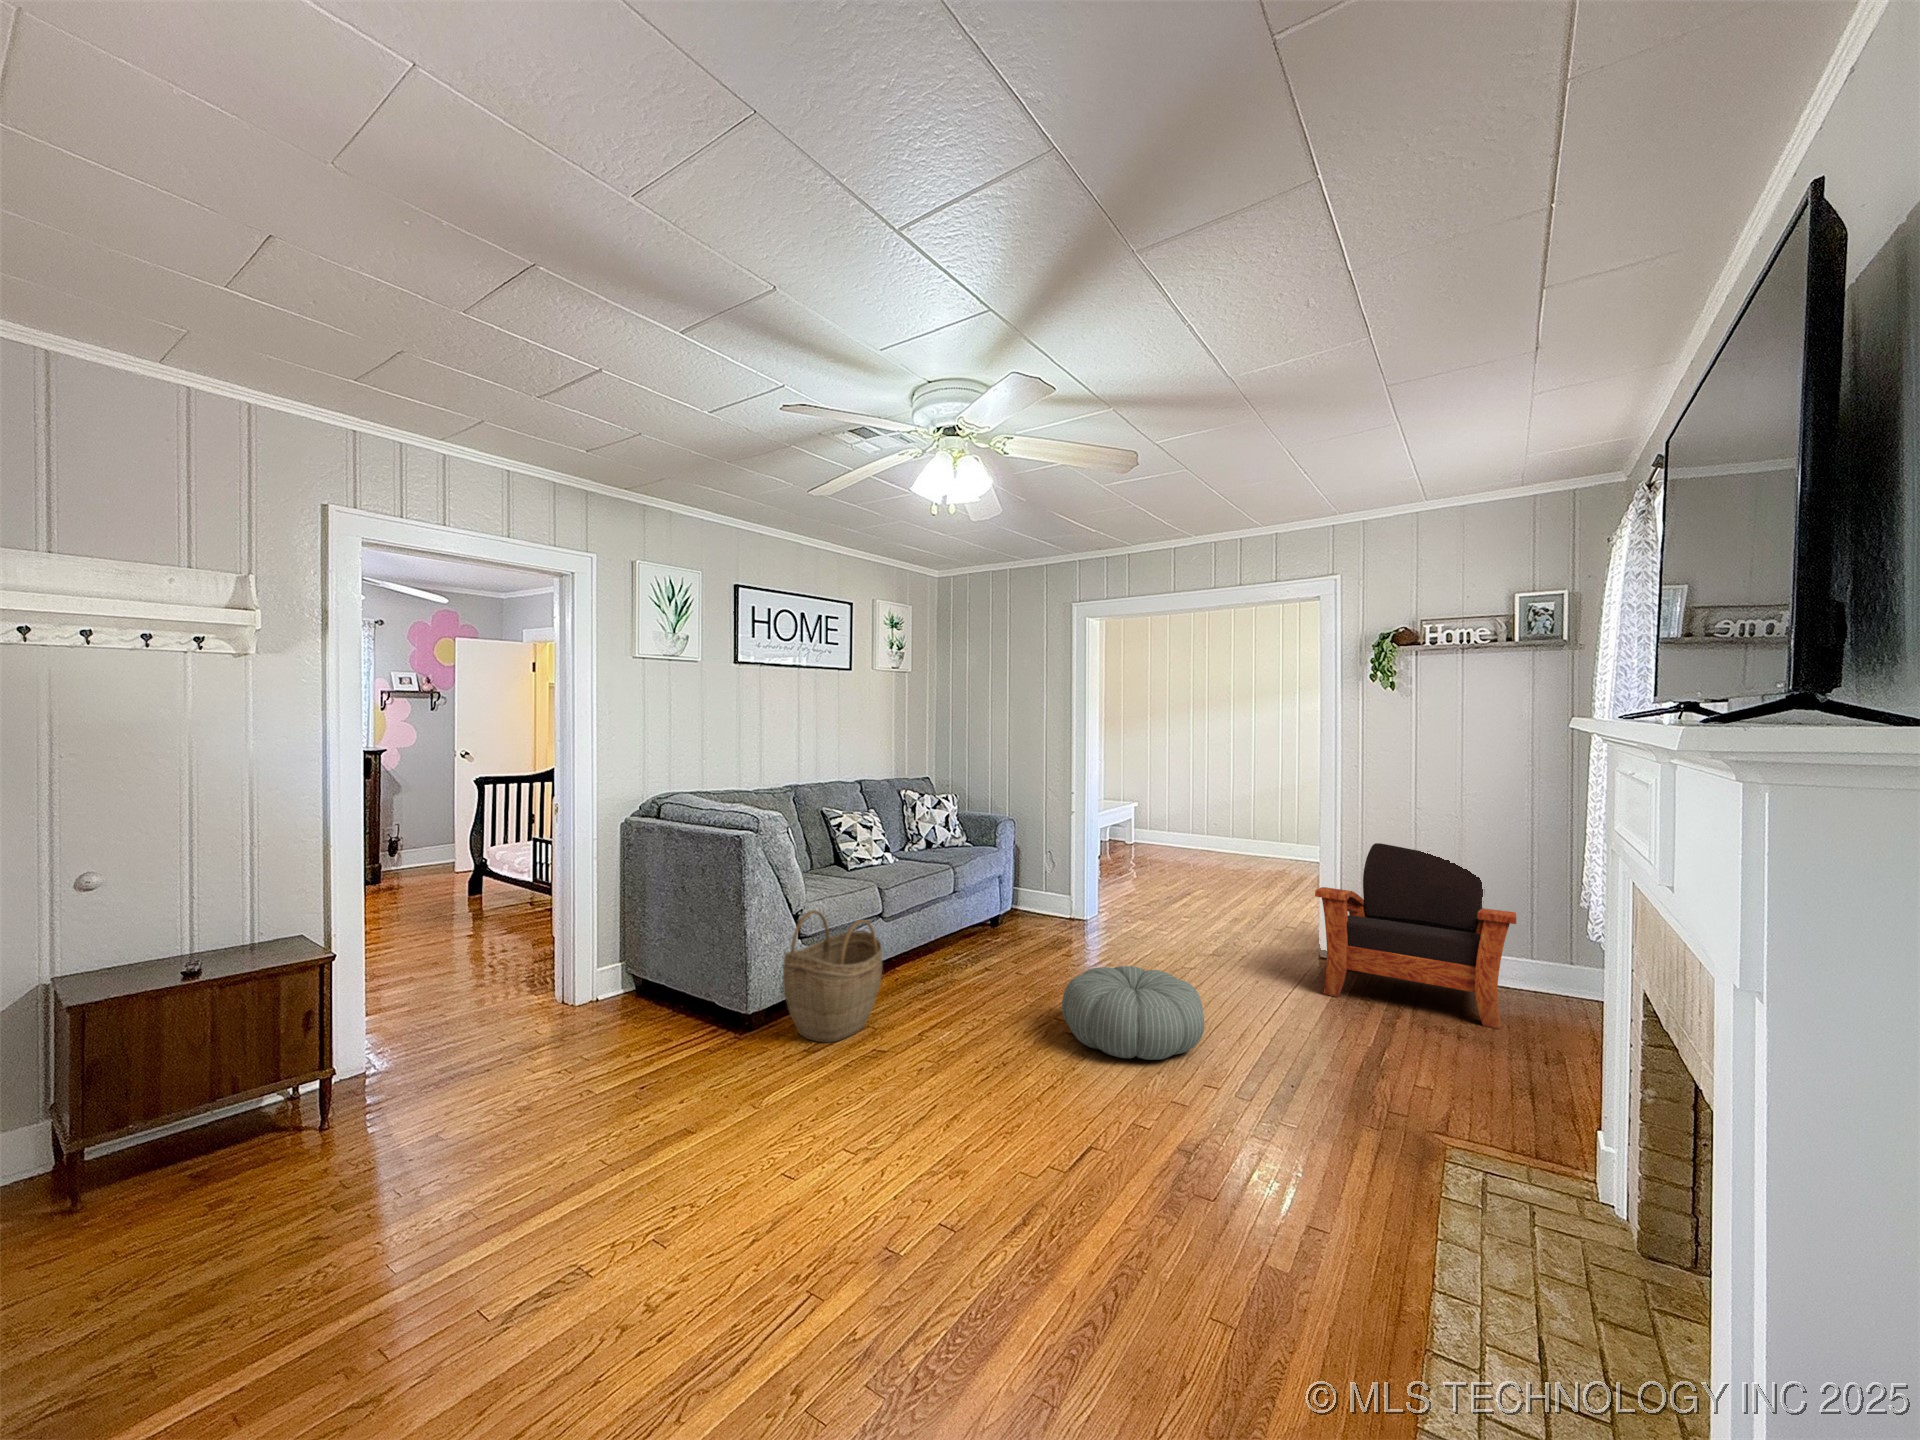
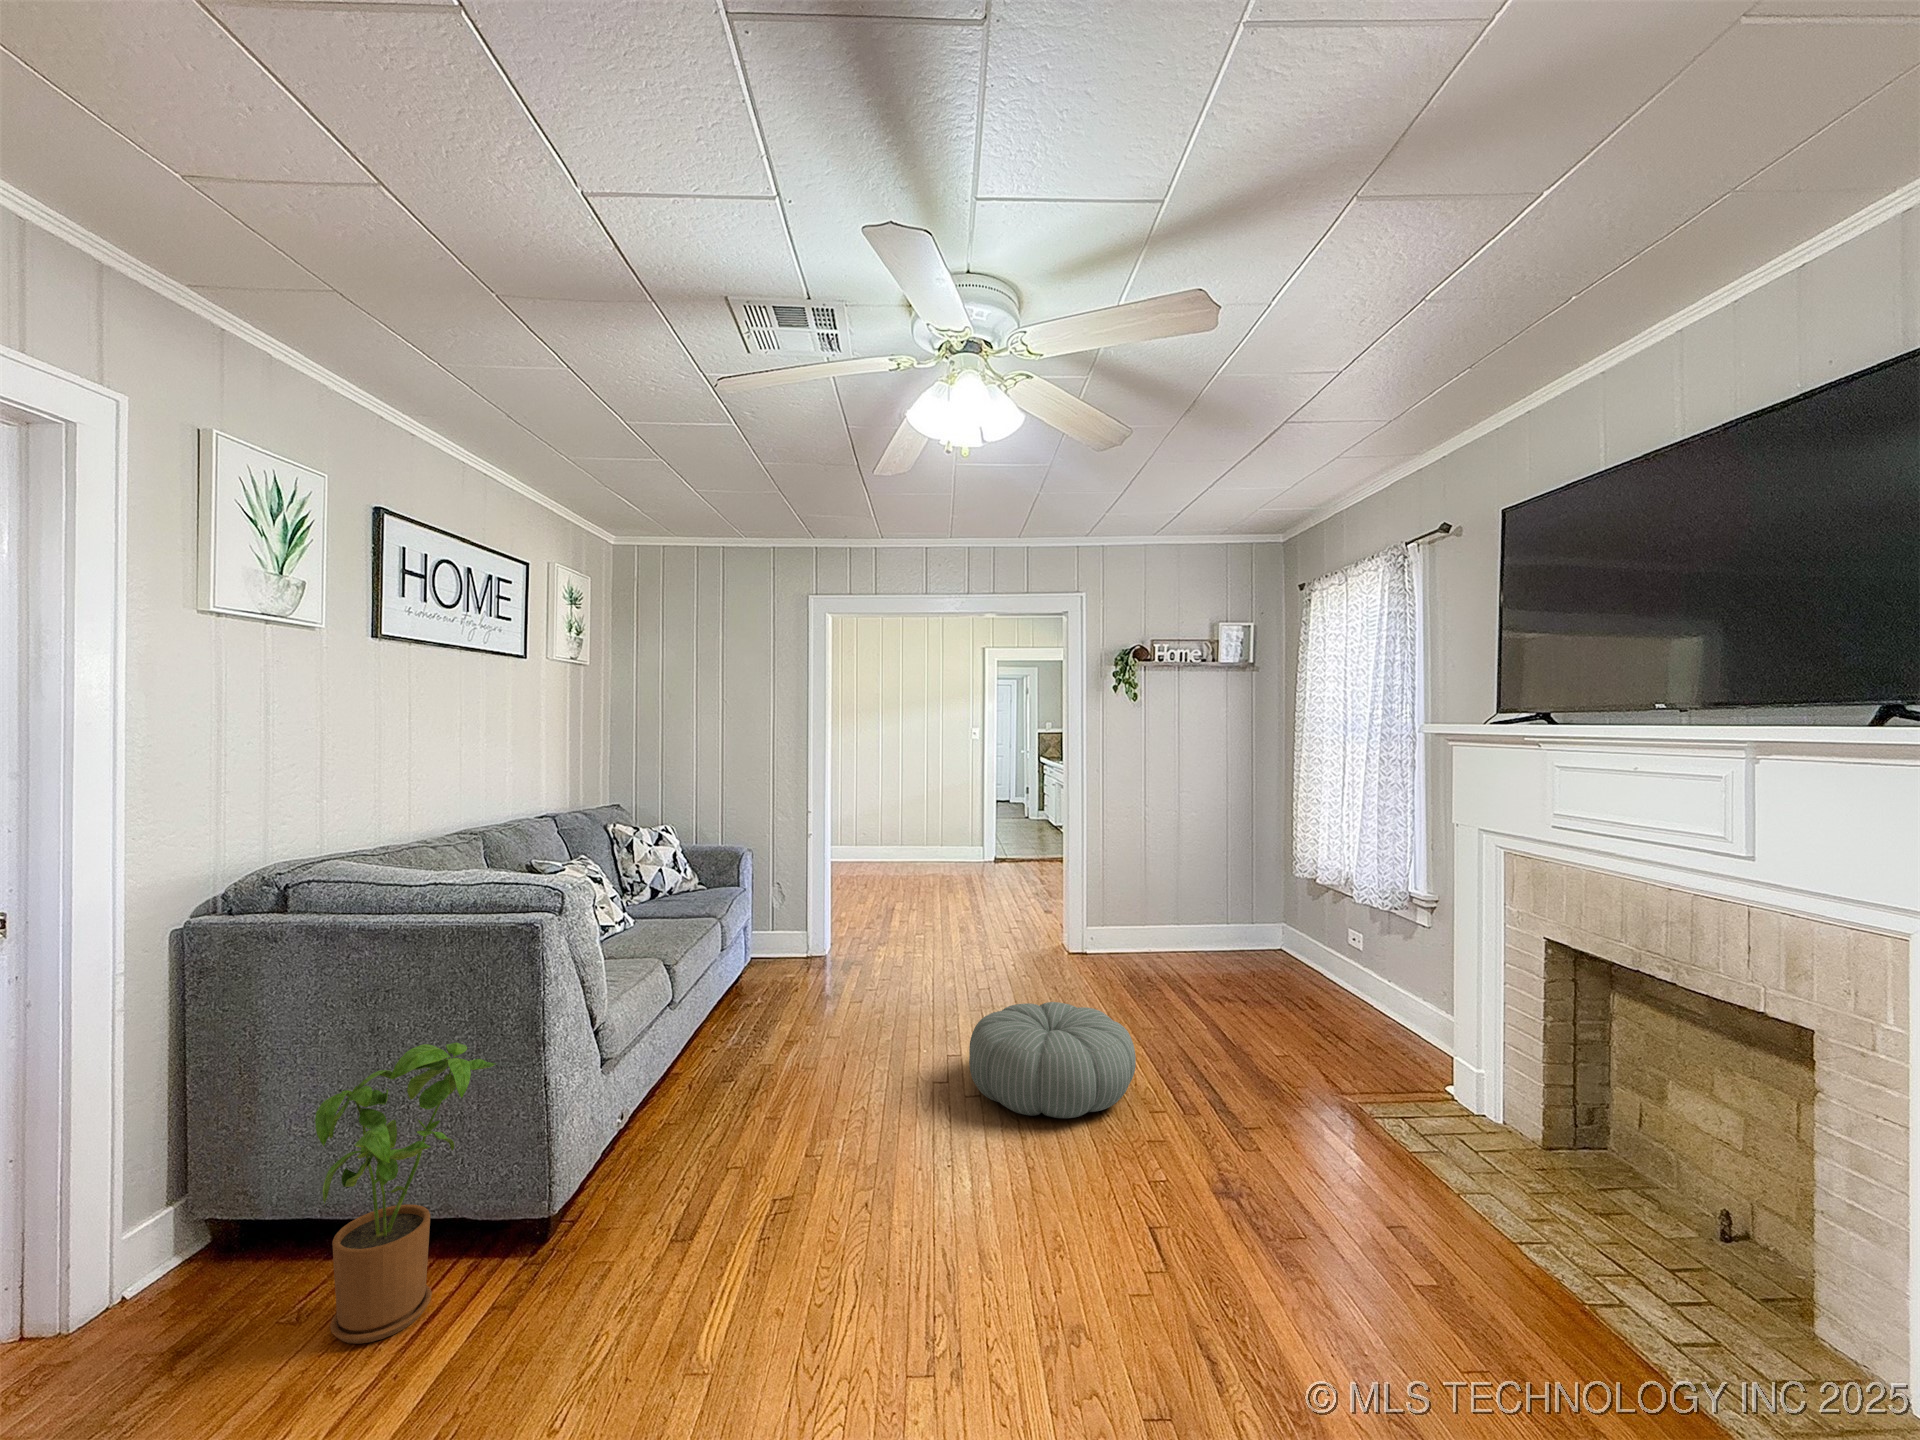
armchair: present [1315,843,1516,1029] -> none [1122,833,1306,992]
house plant: none [632,896,721,1044] -> present [315,1042,496,1344]
woven basket: present [783,910,882,1043] -> none [607,1016,748,1228]

